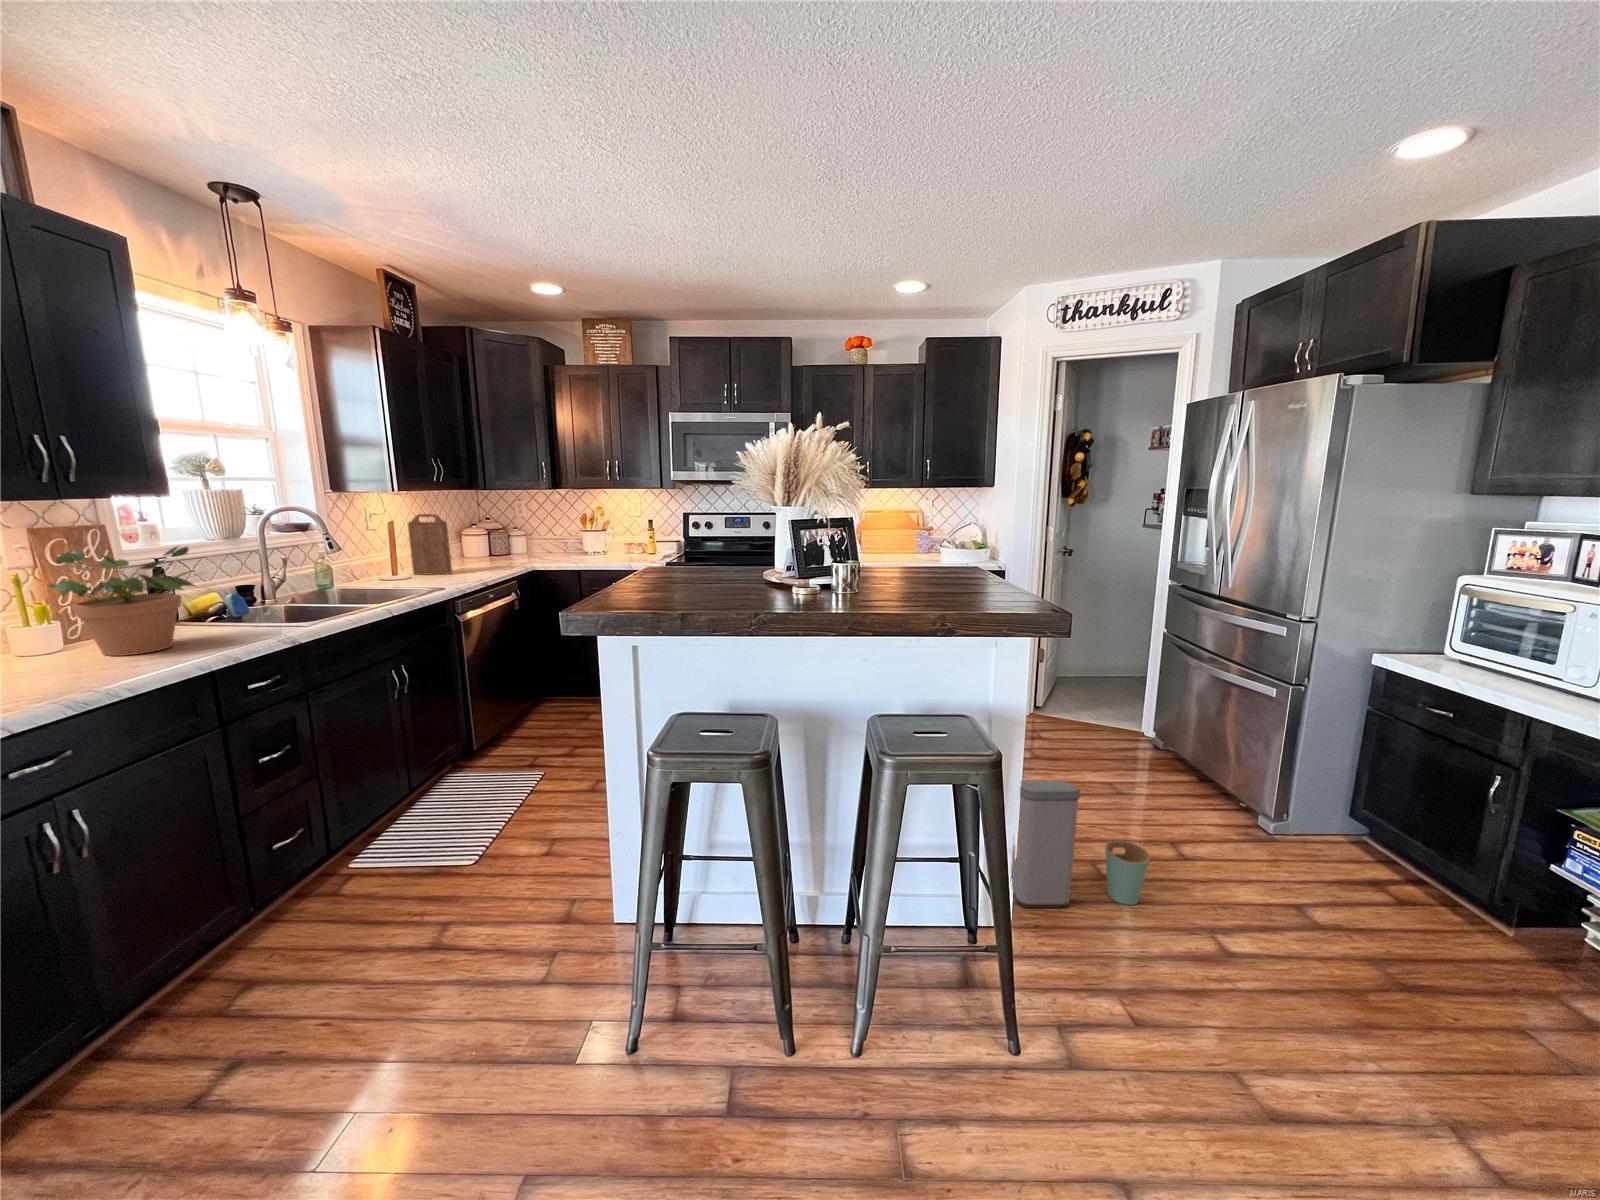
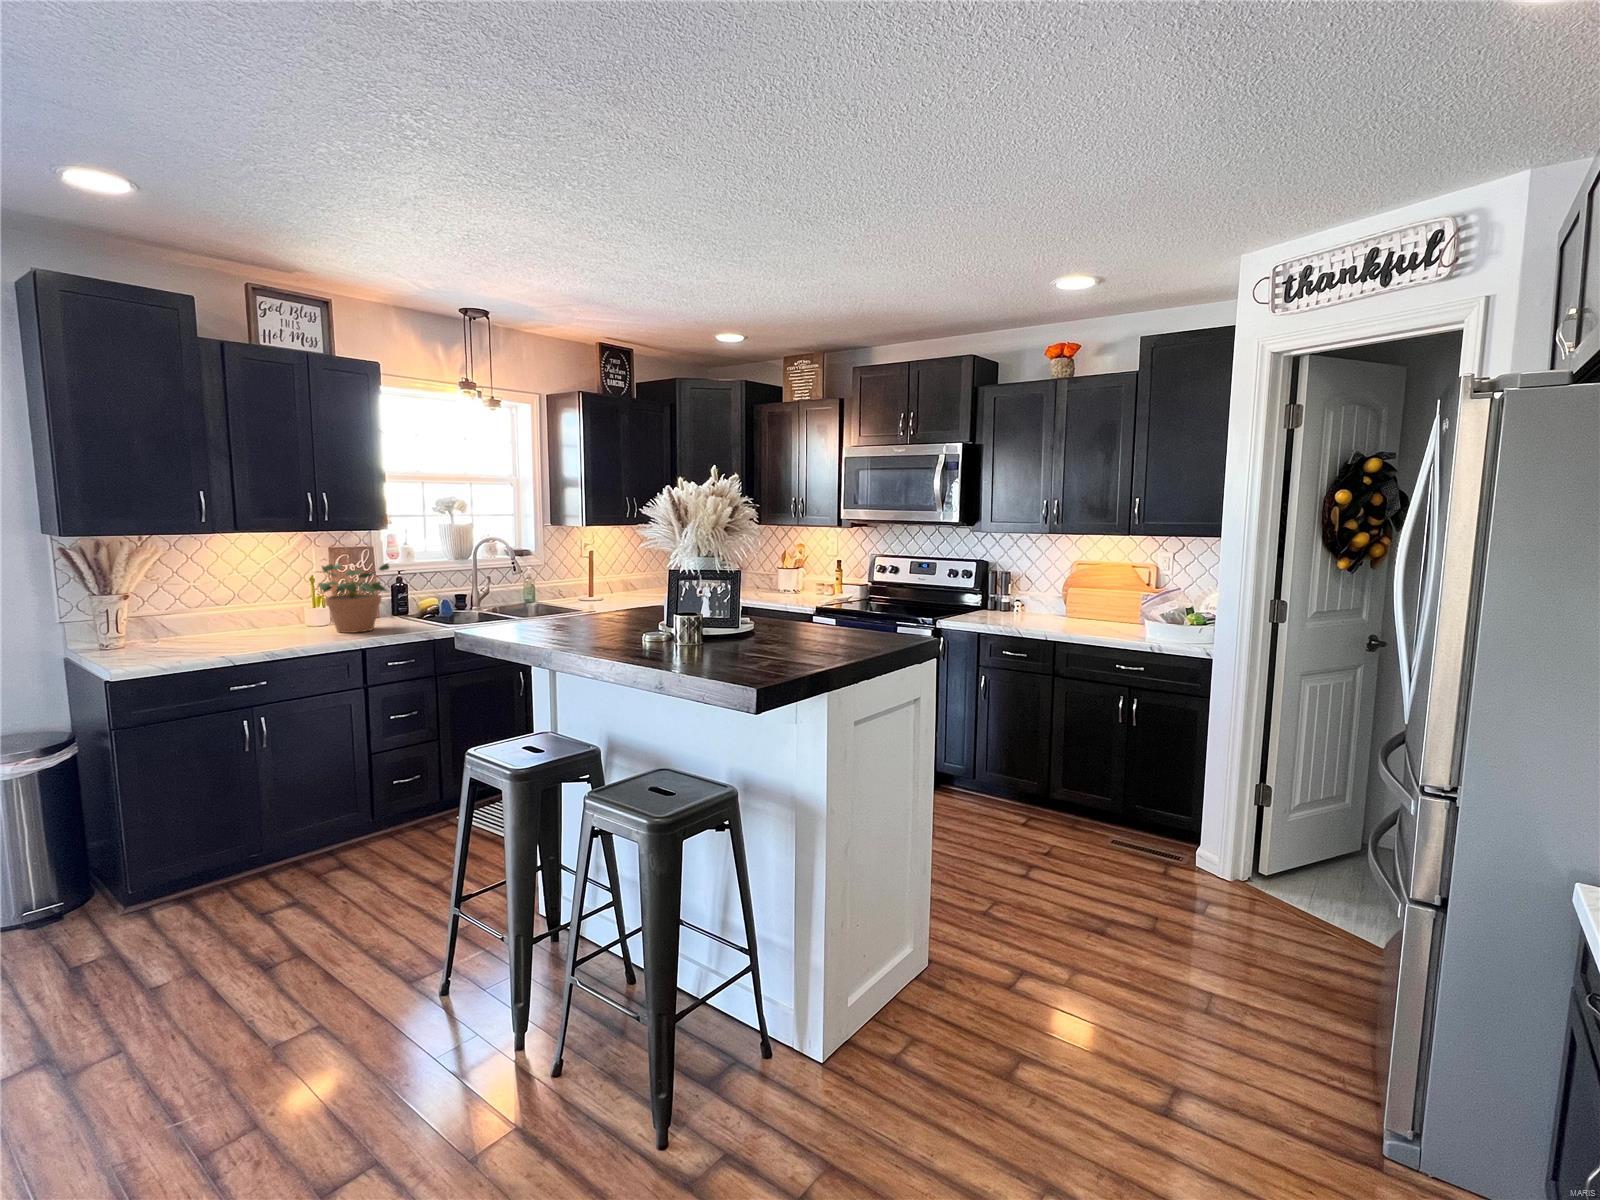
cutting board: present [408,514,452,575] -> none [615,545,642,600]
trash can: present [1011,780,1150,908] -> none [861,900,1027,1116]

